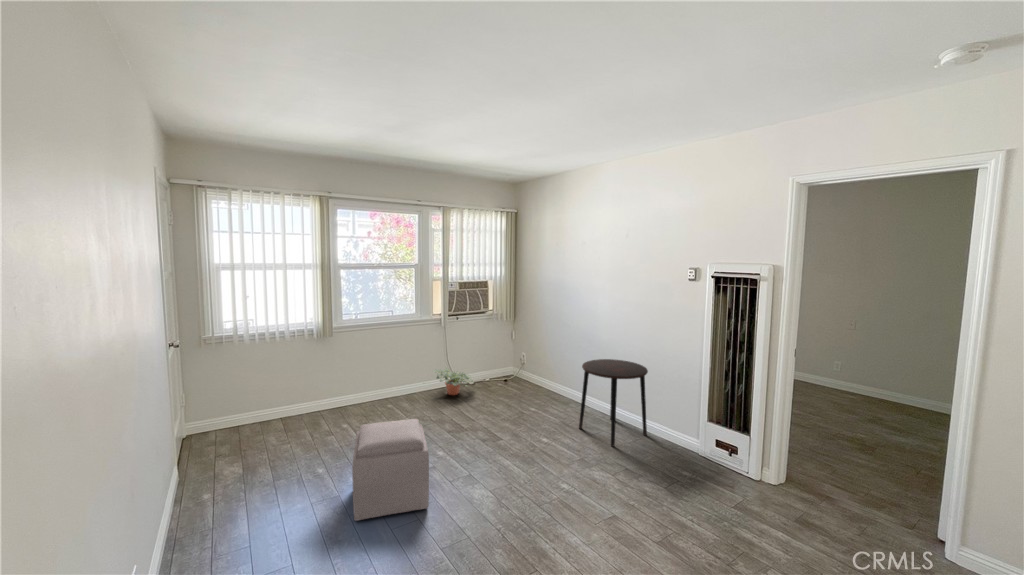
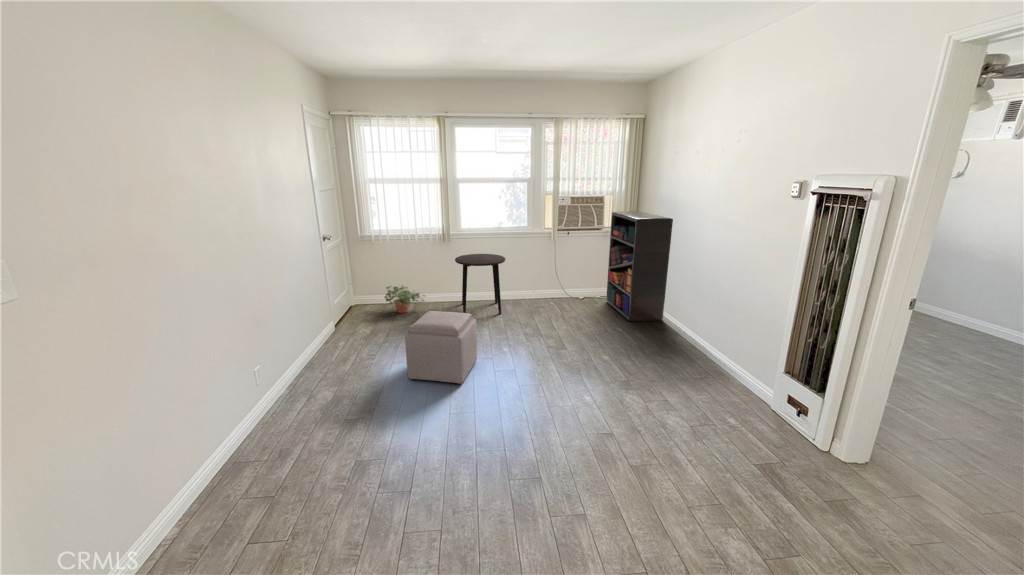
bookshelf: none [498,294,561,398] -> present [606,211,673,321]
side table: present [579,359,648,447] -> present [455,254,506,314]
potted plant: present [434,368,473,395] -> present [385,285,425,313]

